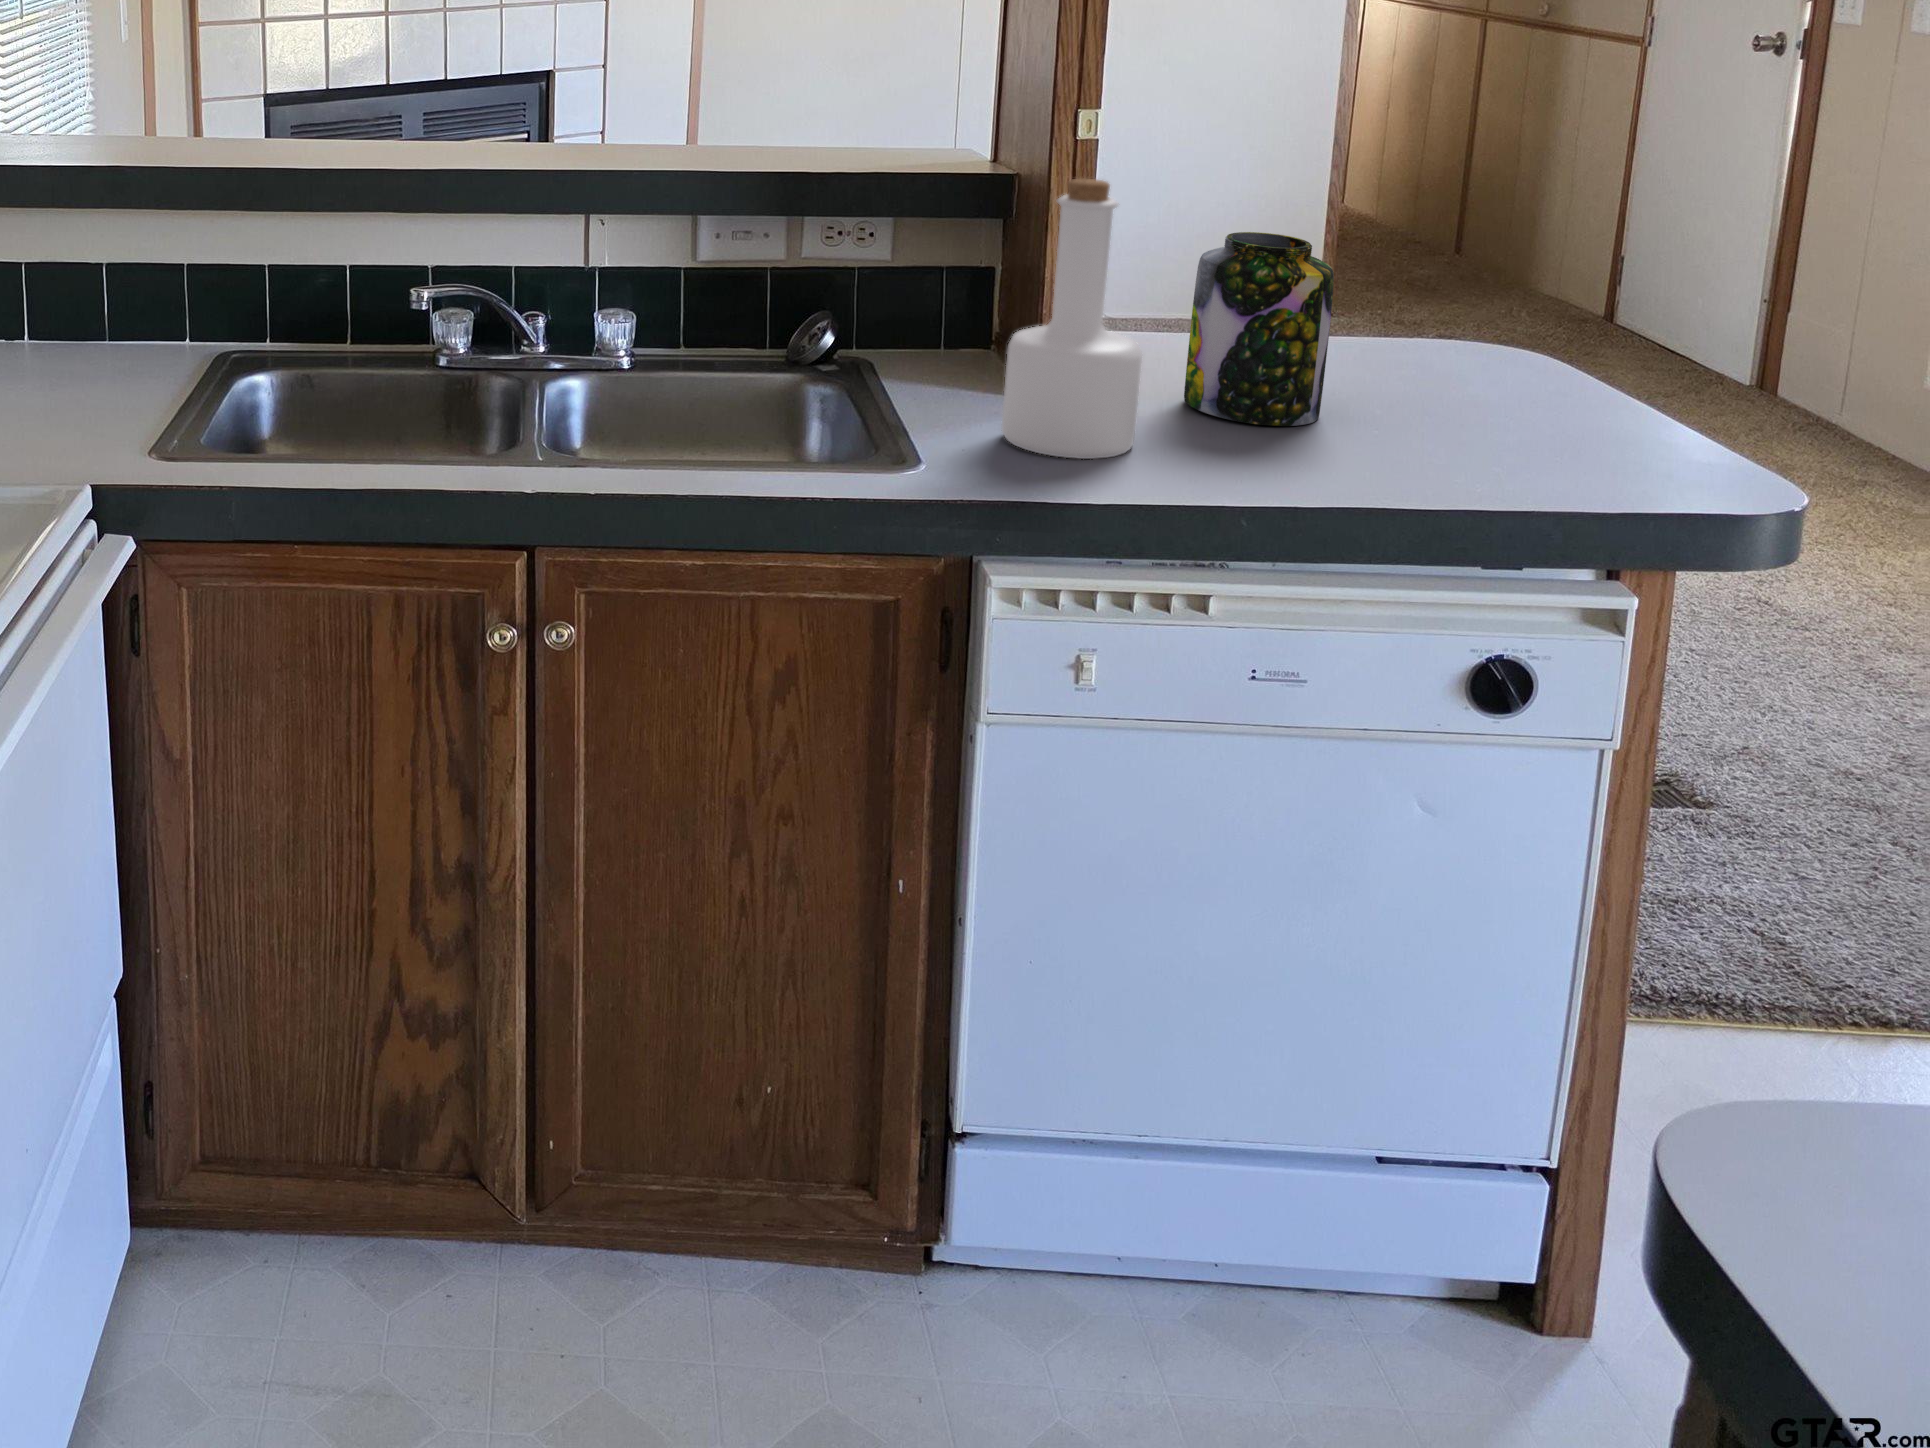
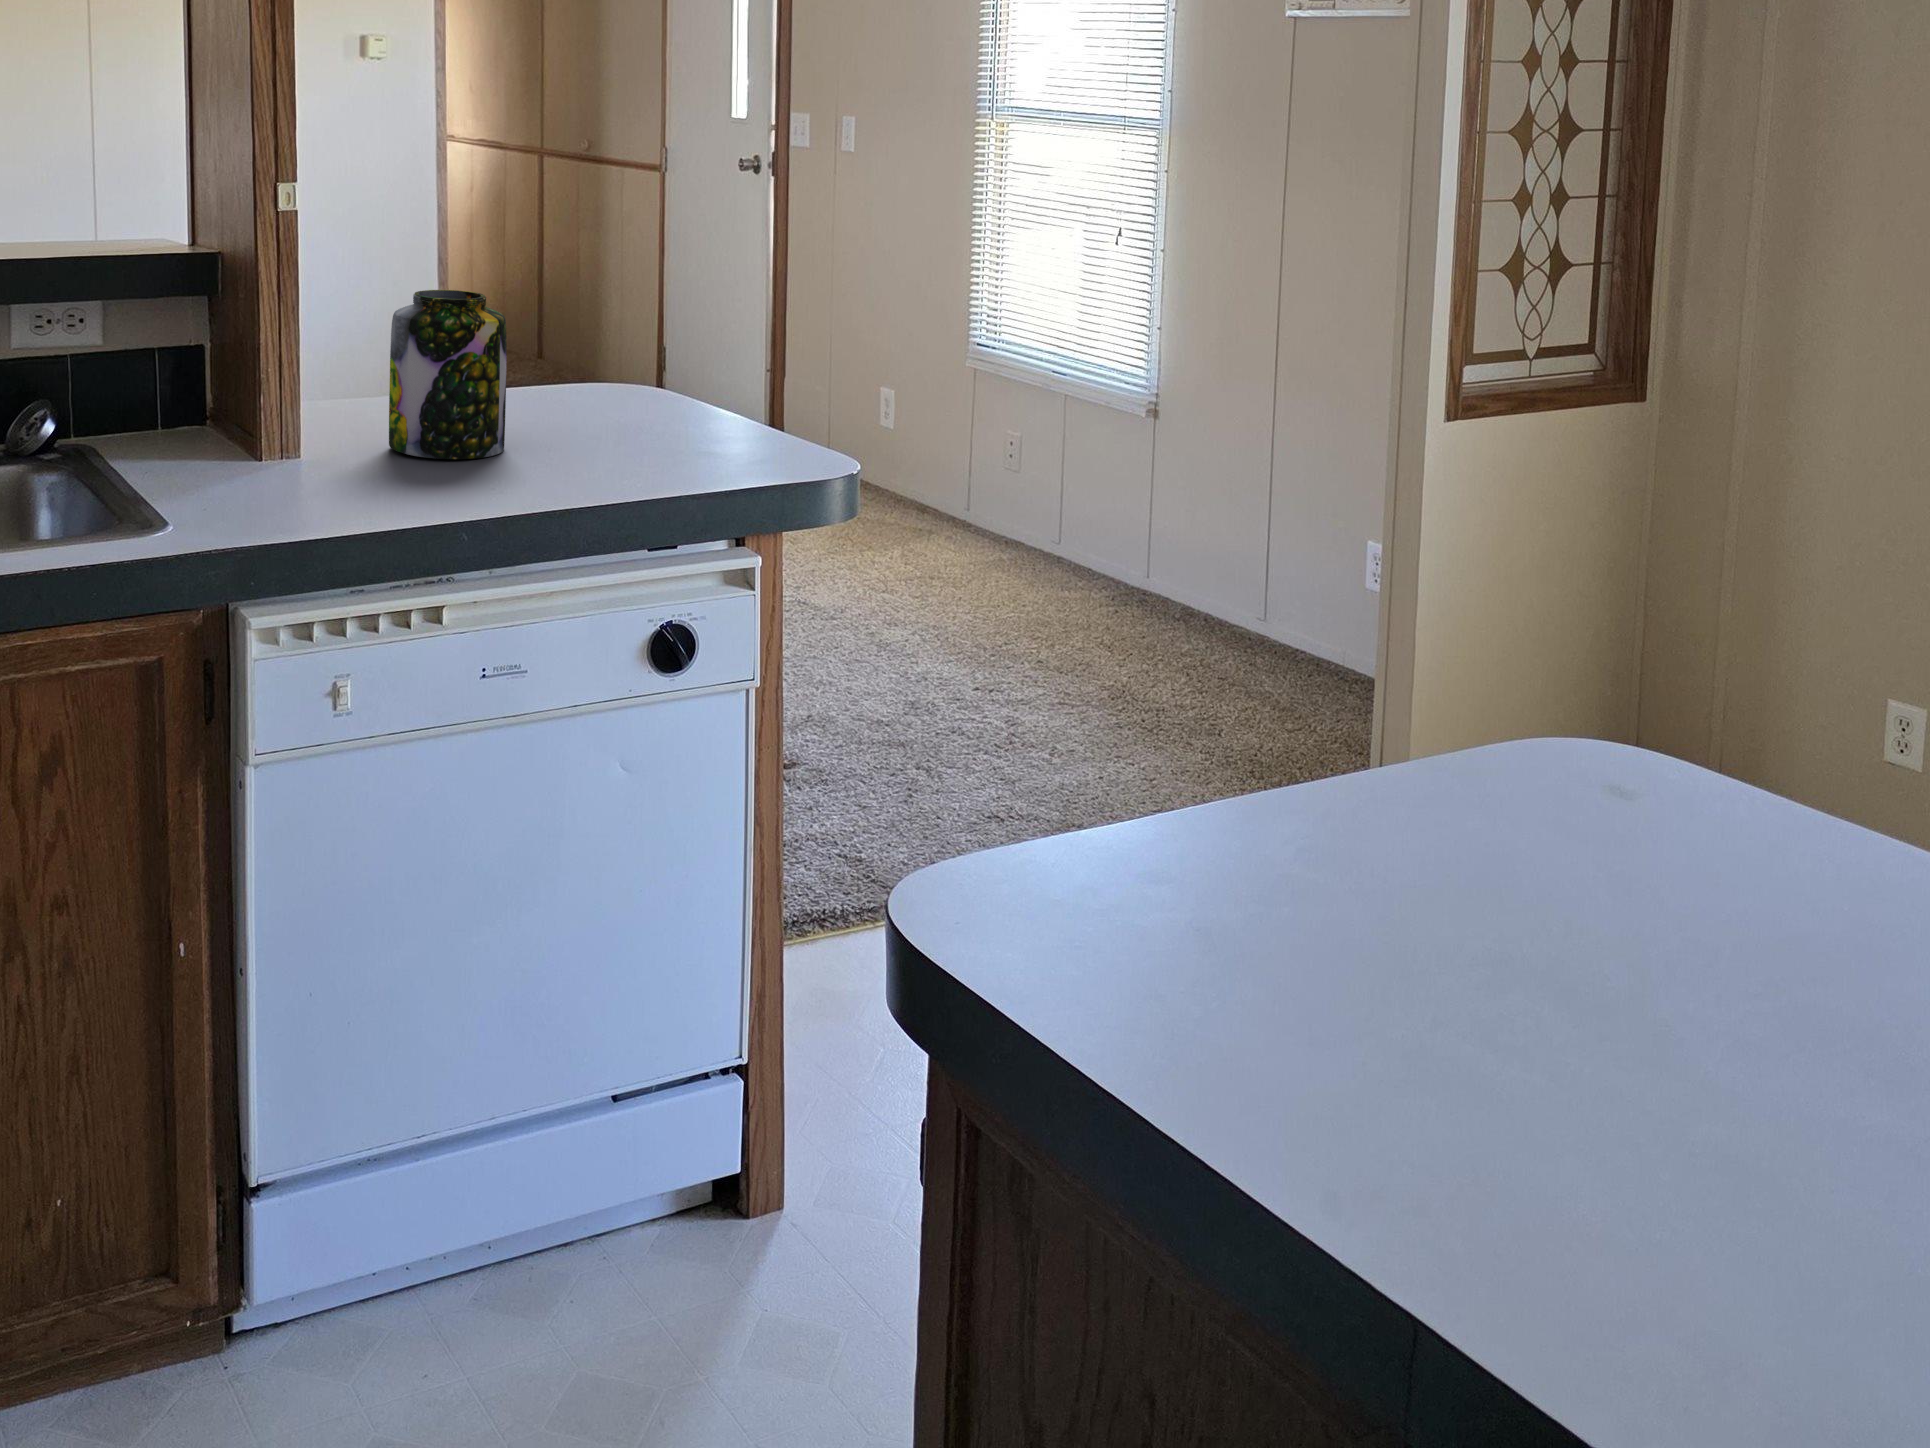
bottle: present [1002,179,1142,459] -> none [235,242,358,504]

